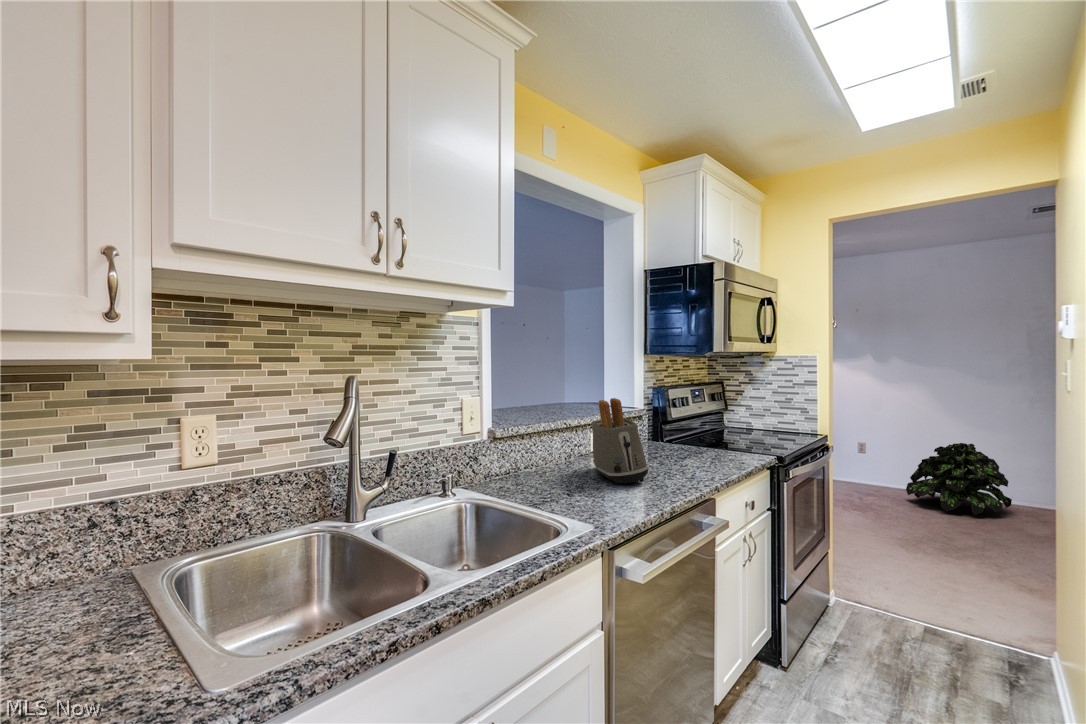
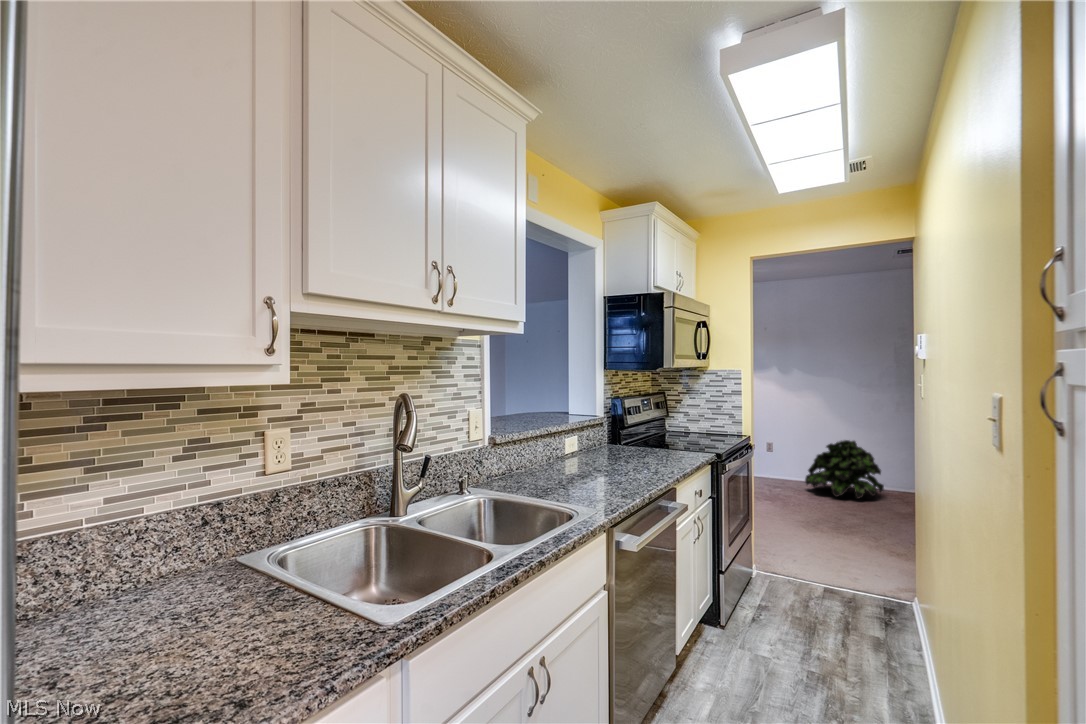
toaster: present [592,398,648,484] -> none [572,408,624,478]

